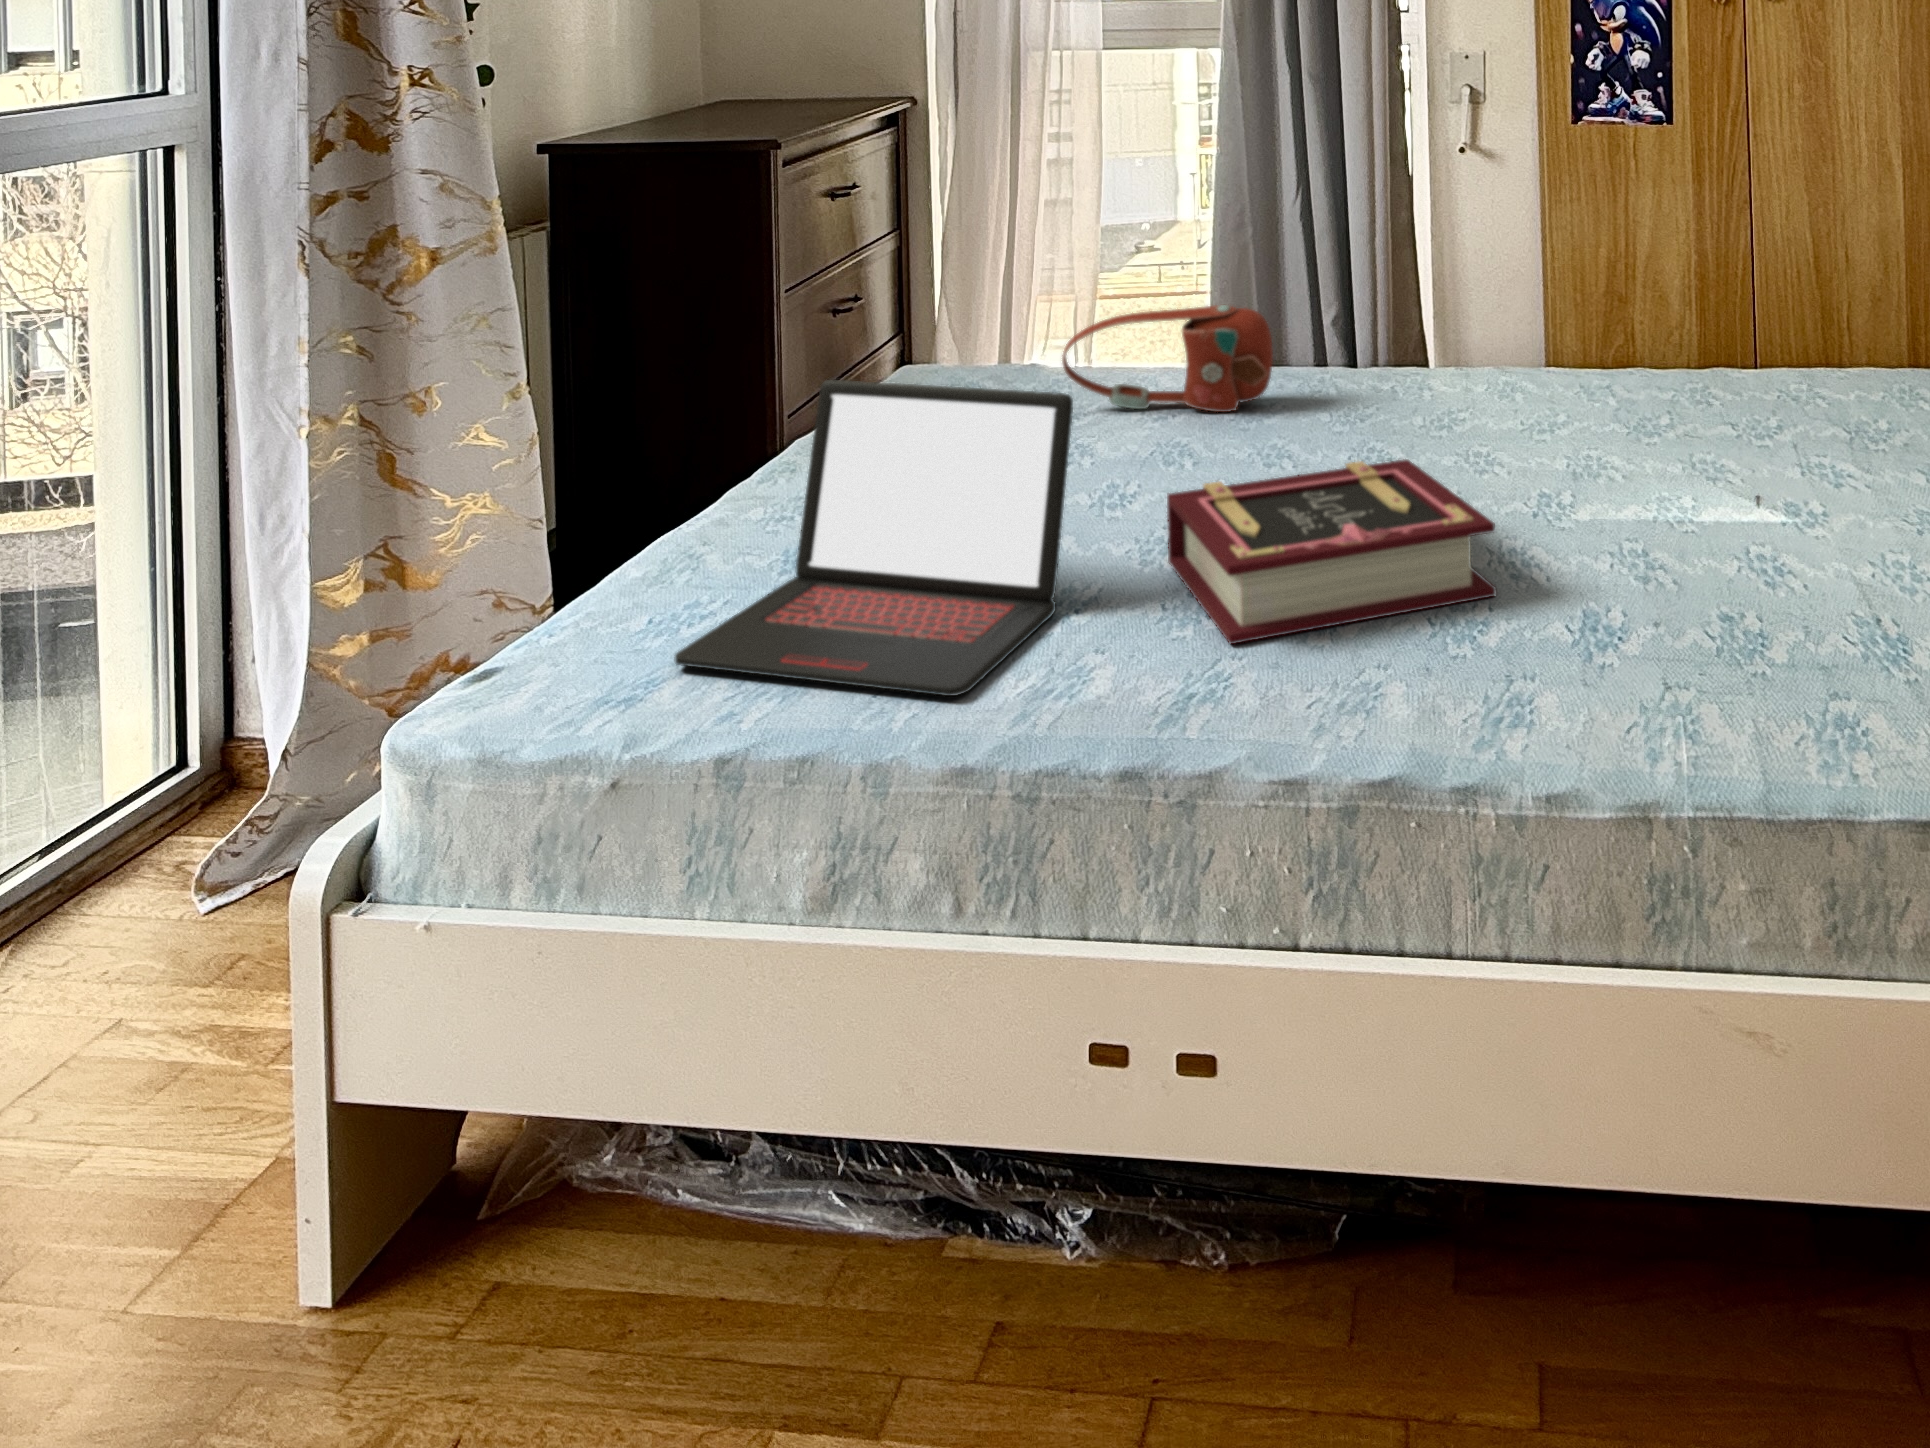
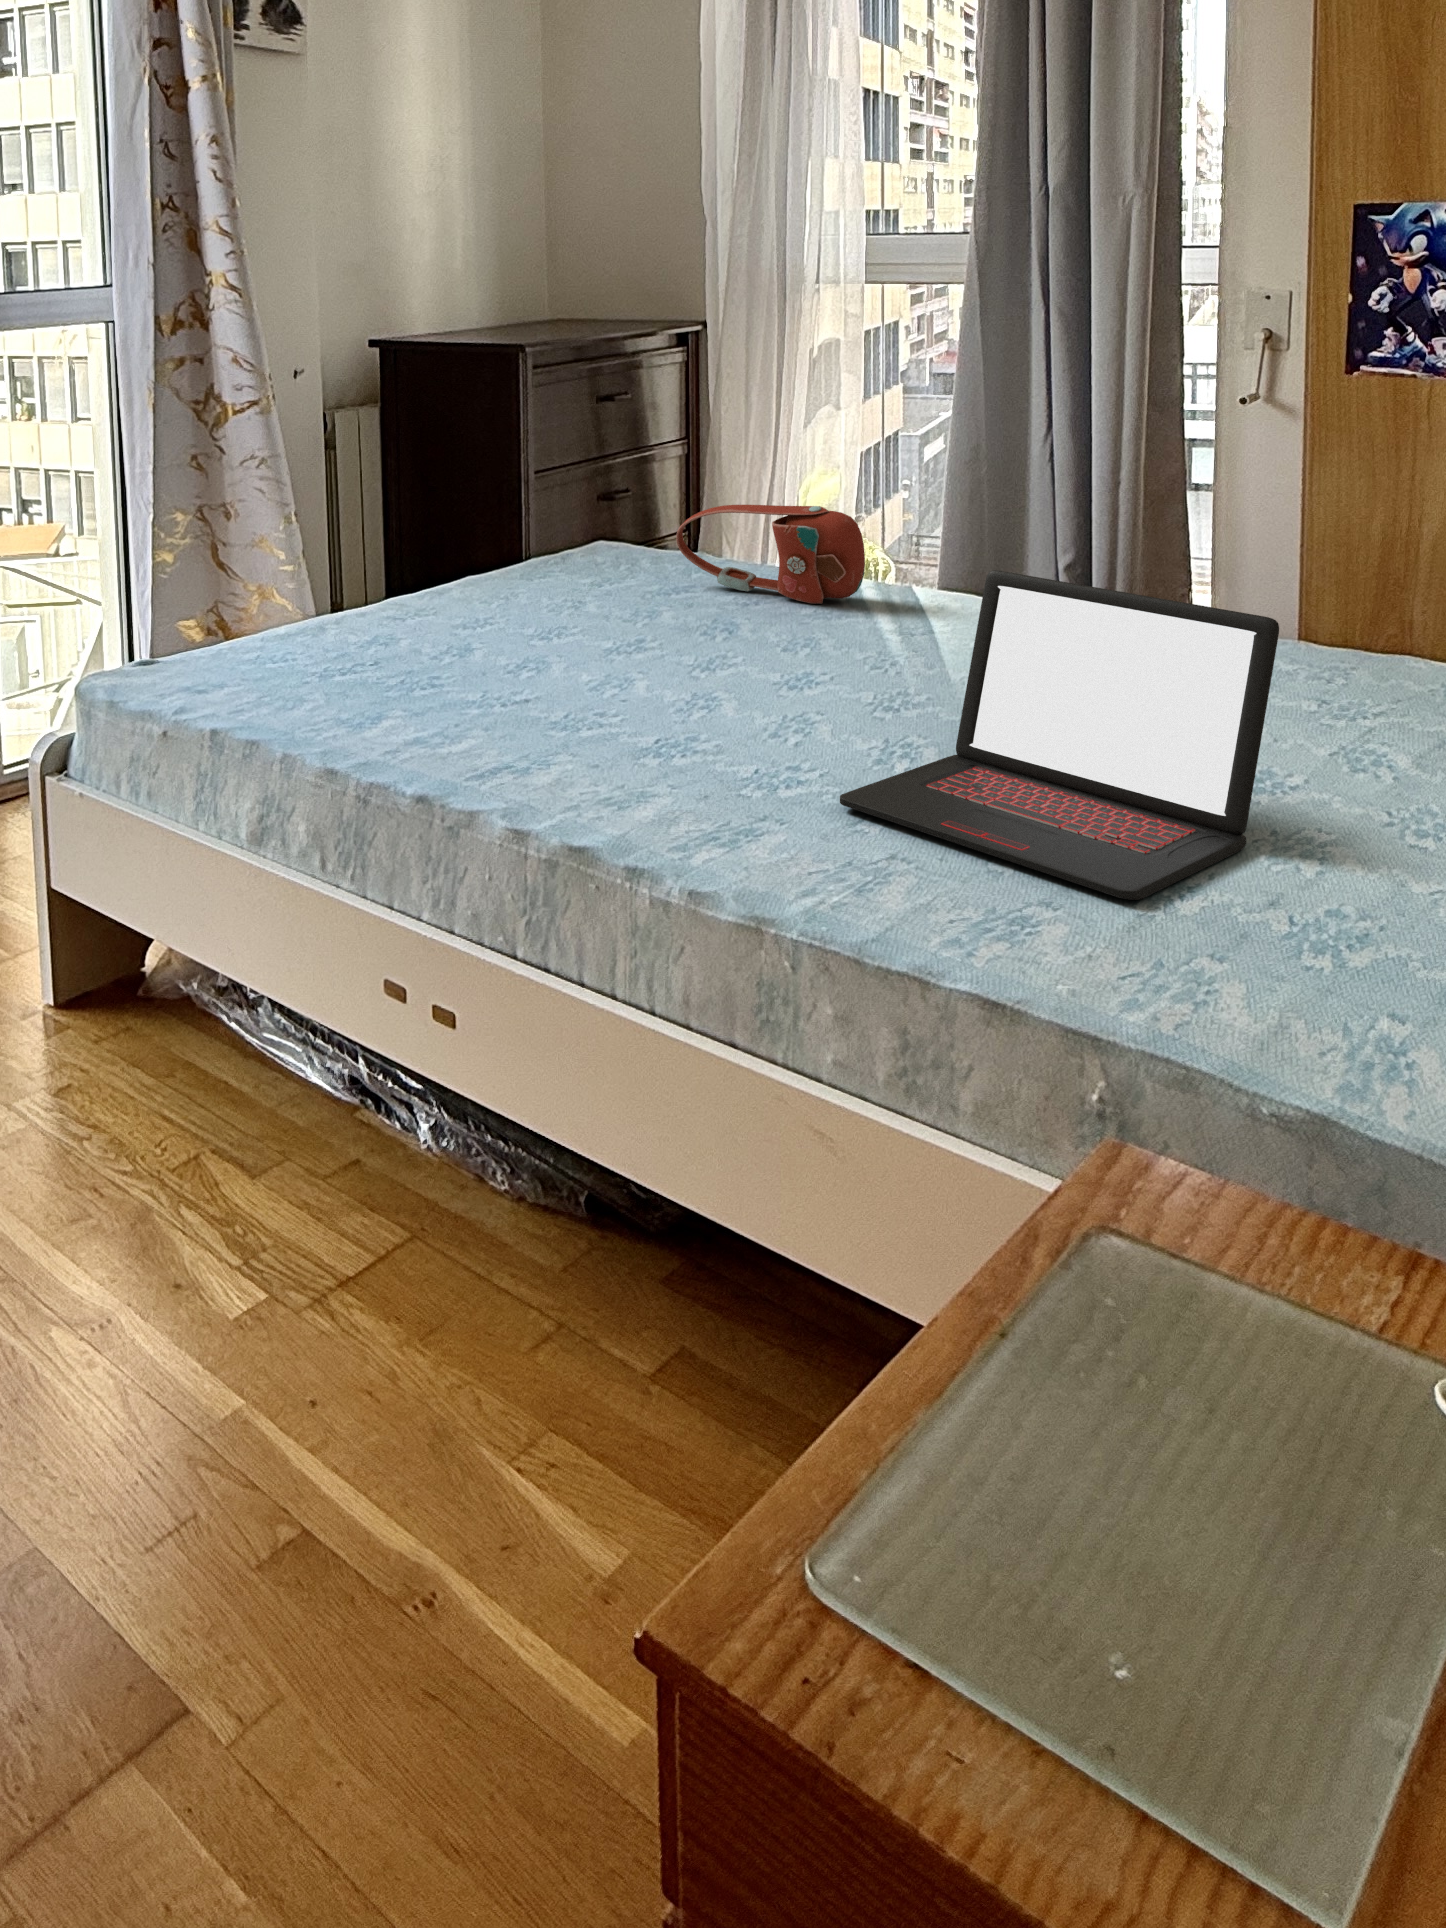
laptop: present [674,380,1073,696] -> present [840,570,1279,900]
book: present [1167,459,1496,644] -> none [580,630,845,765]

